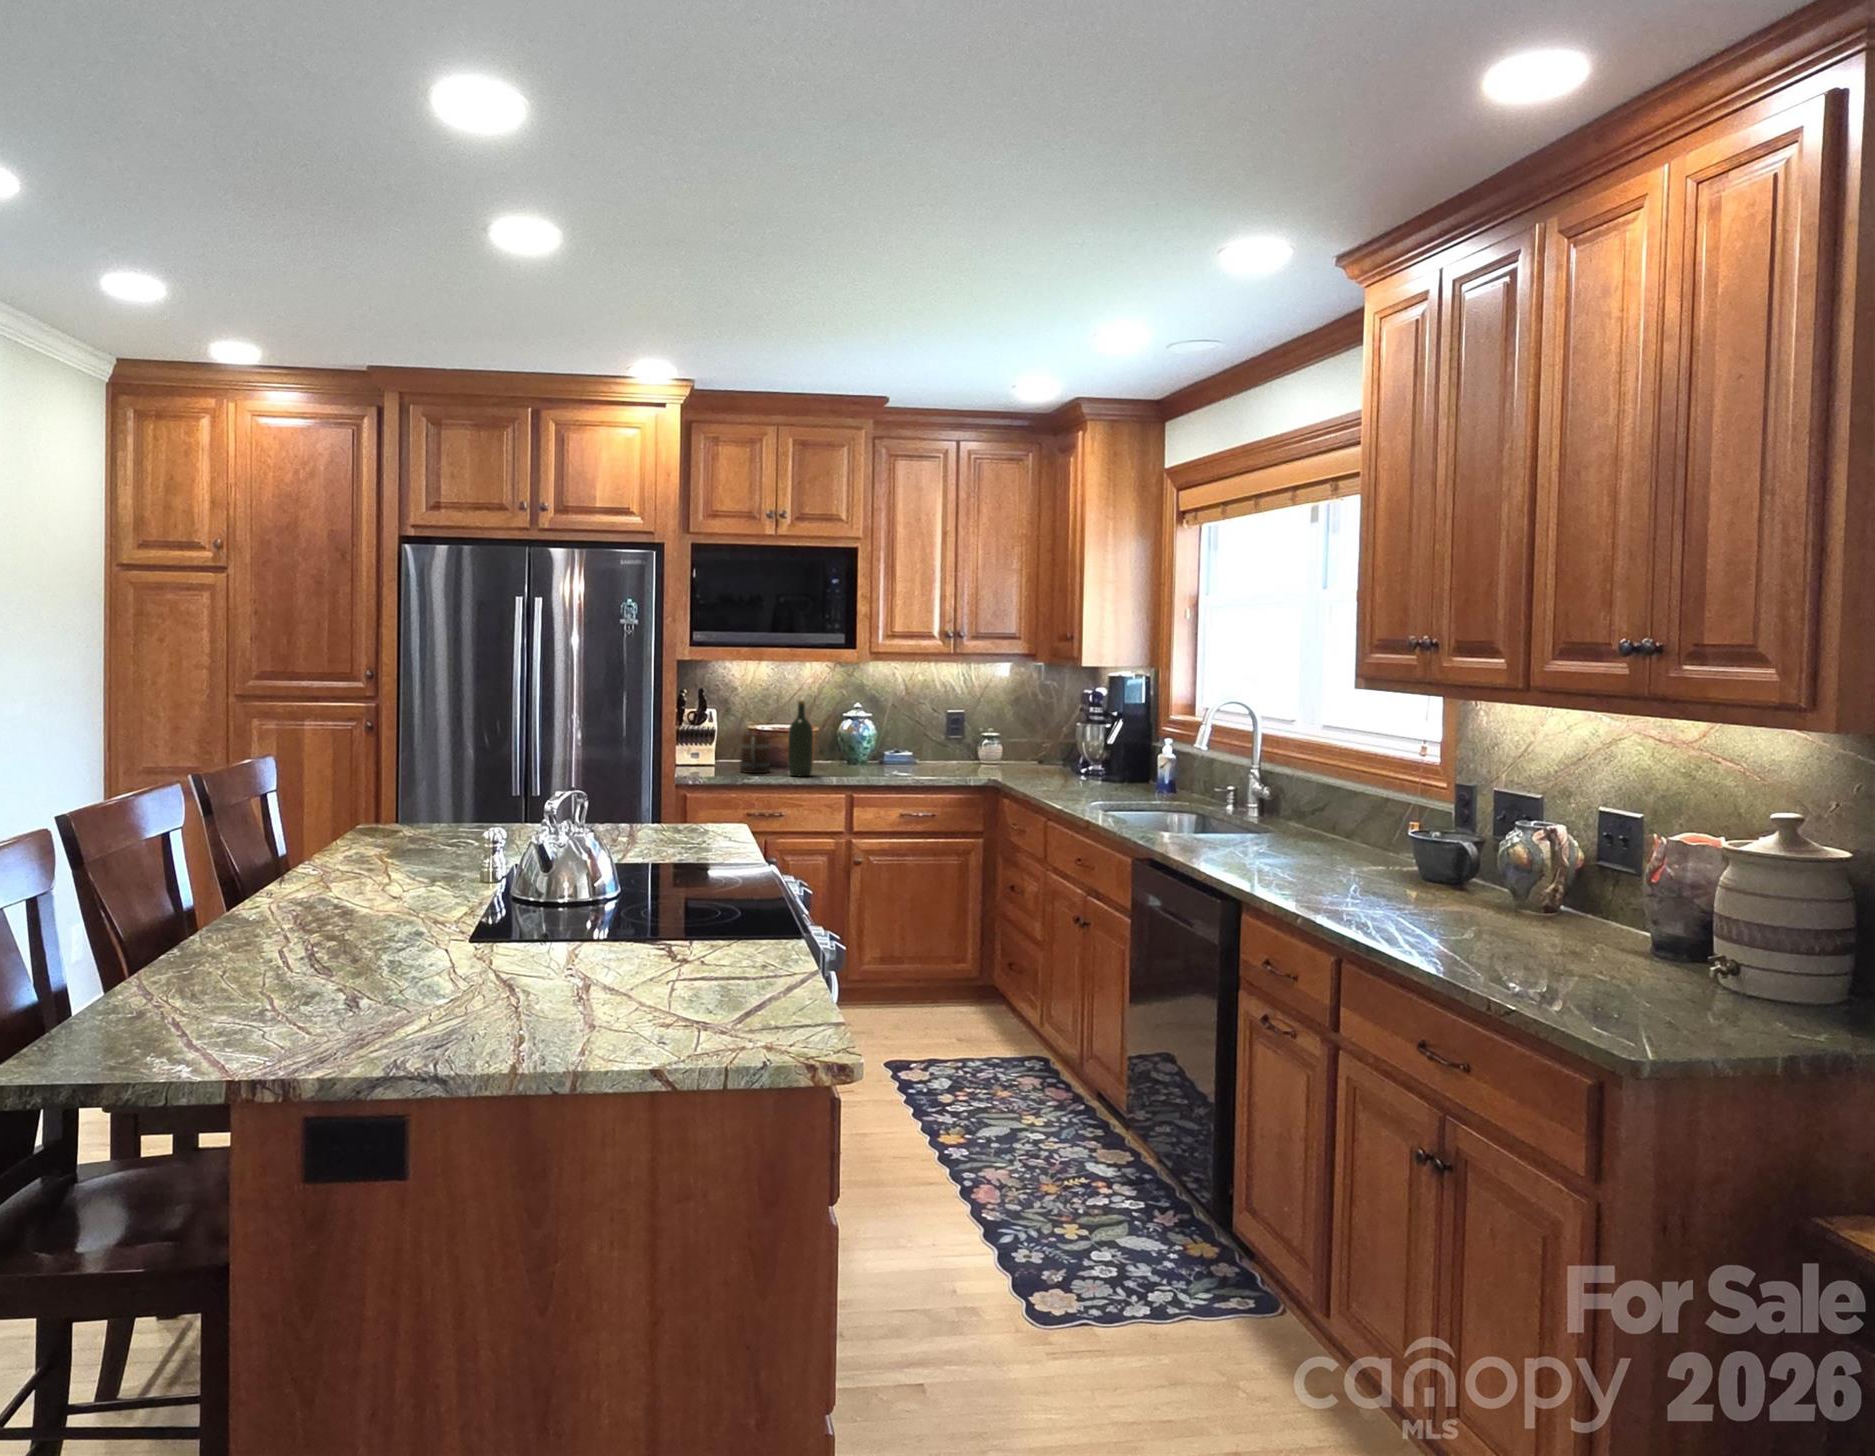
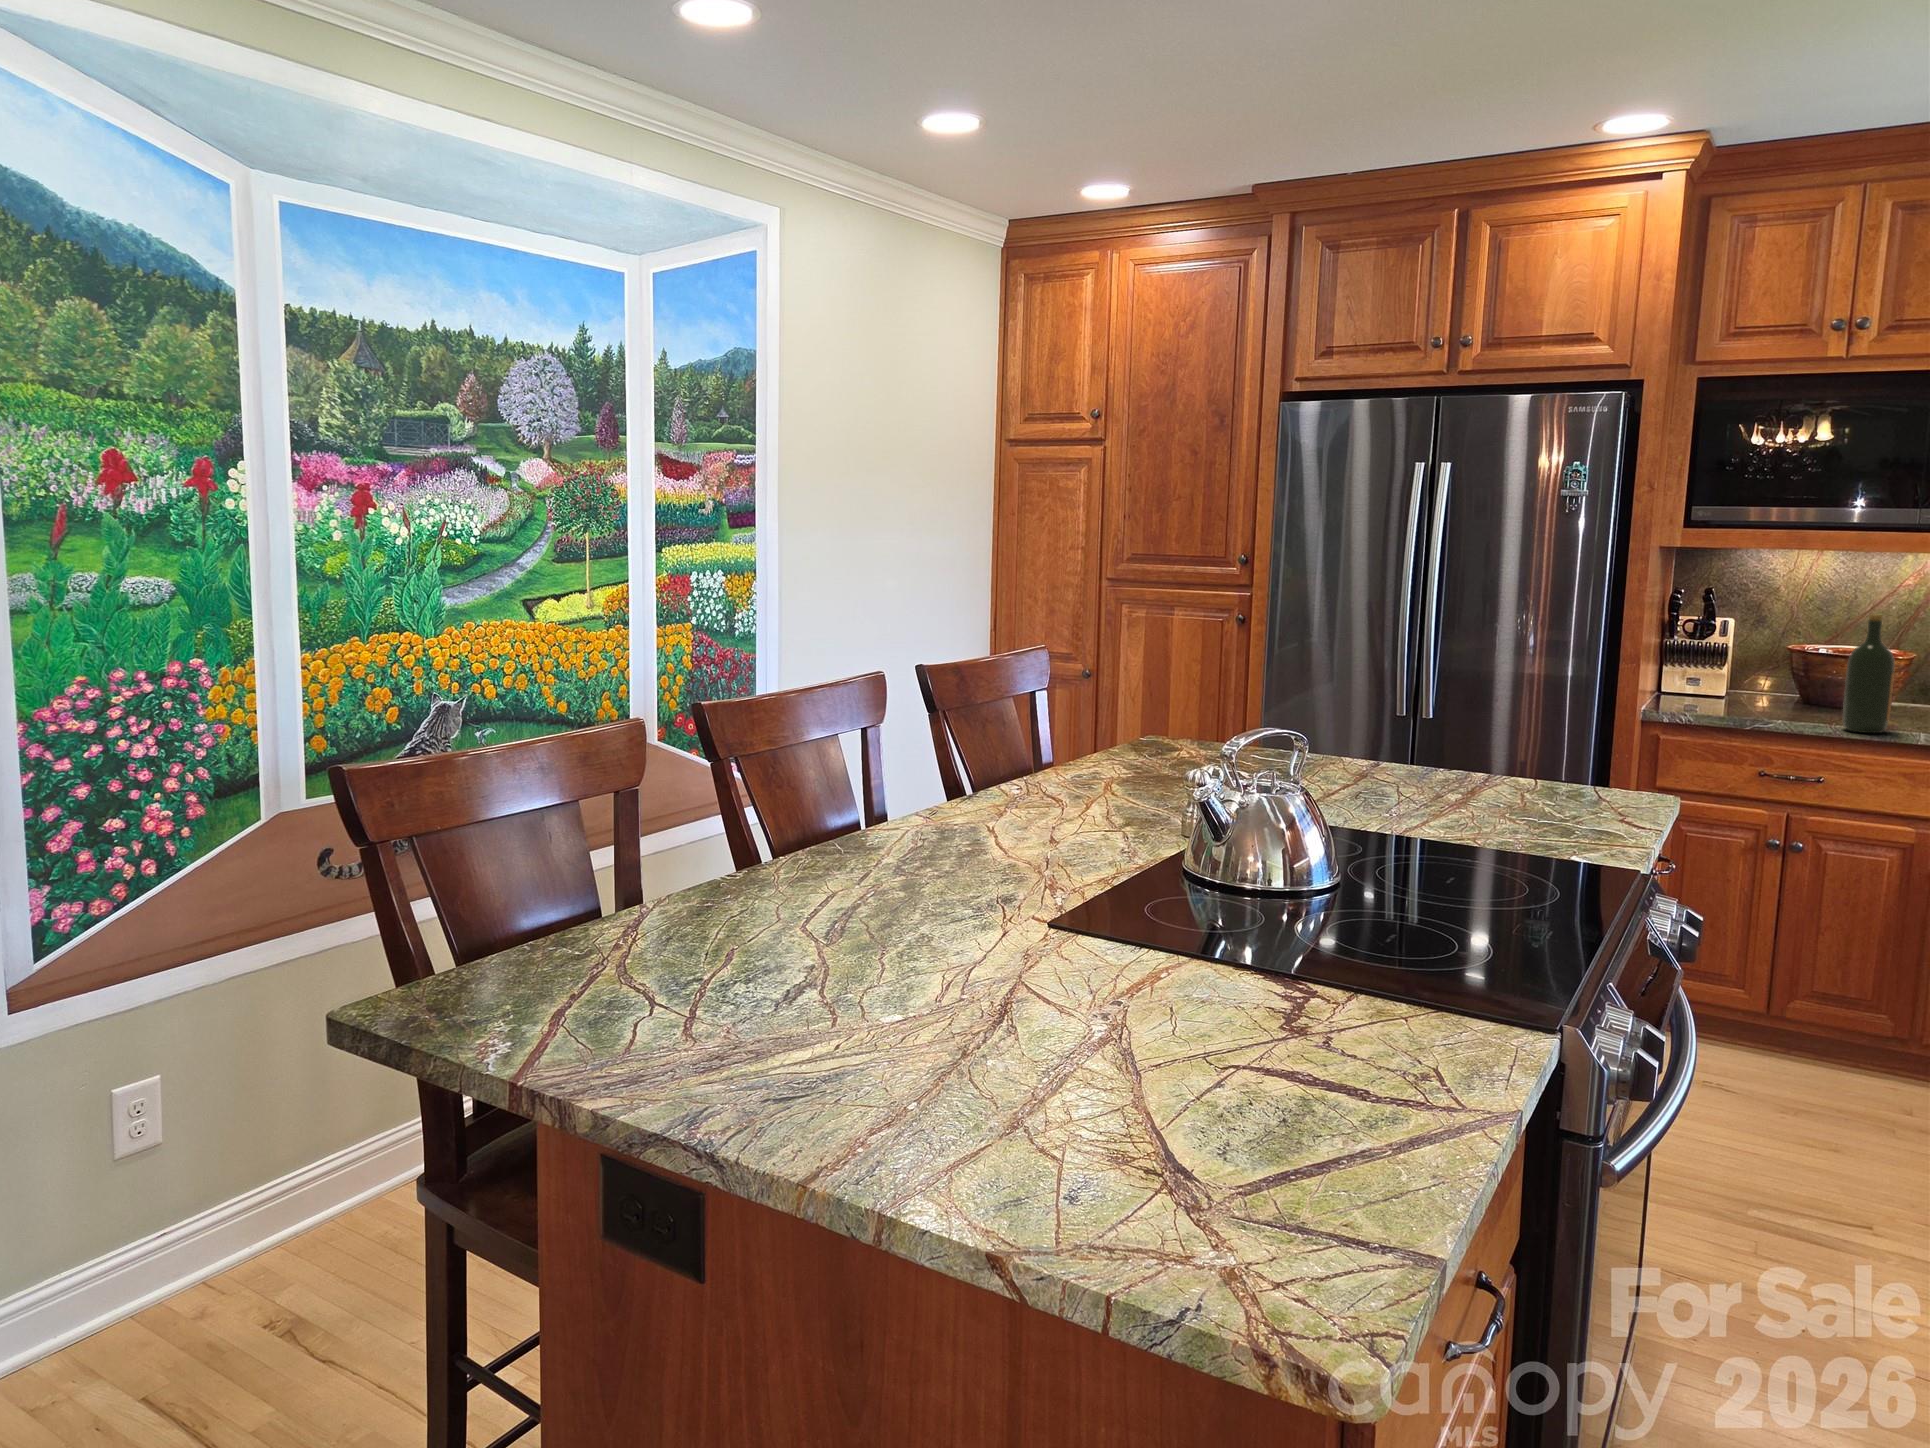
mug: present [740,735,770,773] -> none [1762,660,1816,720]

